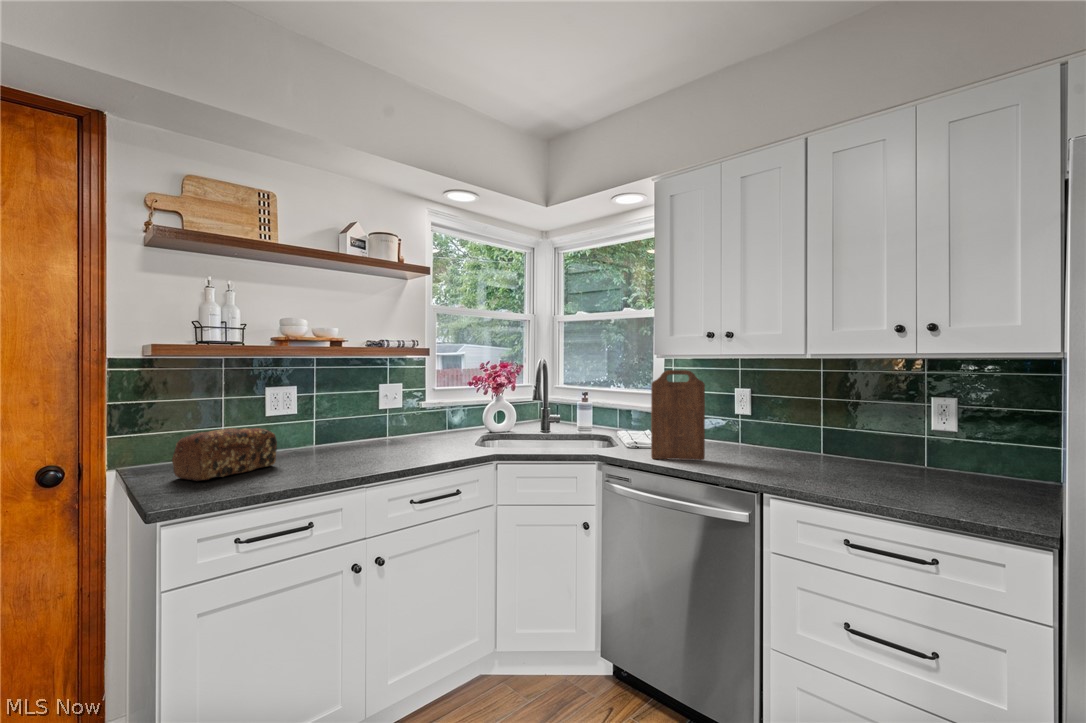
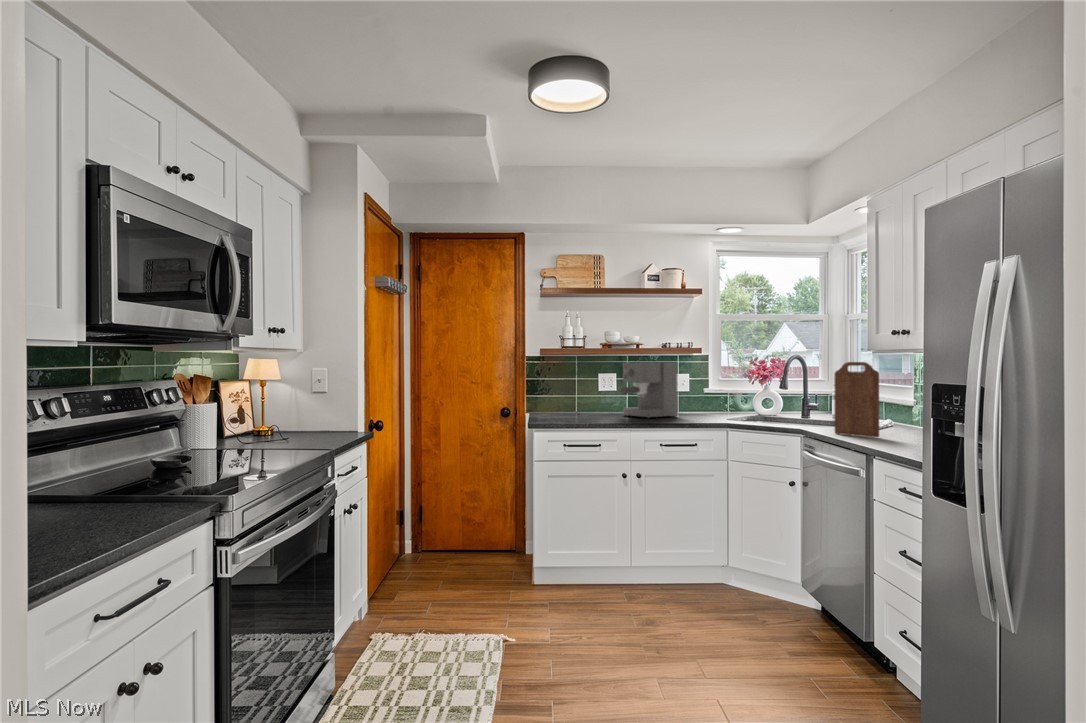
coffee maker: none [321,368,408,458] -> present [621,362,678,418]
bread loaf: present [172,428,277,481] -> none [547,394,595,418]

